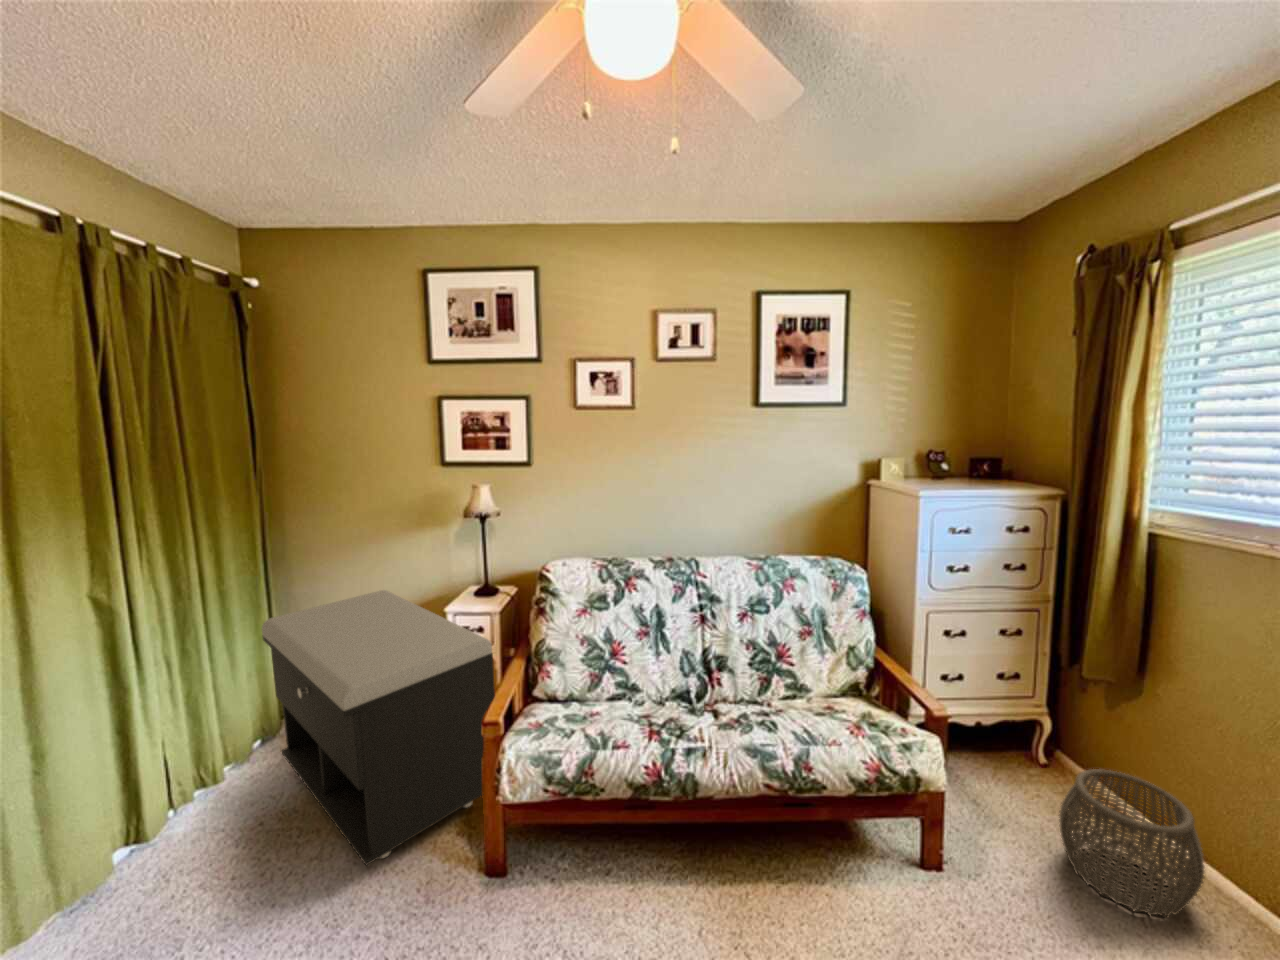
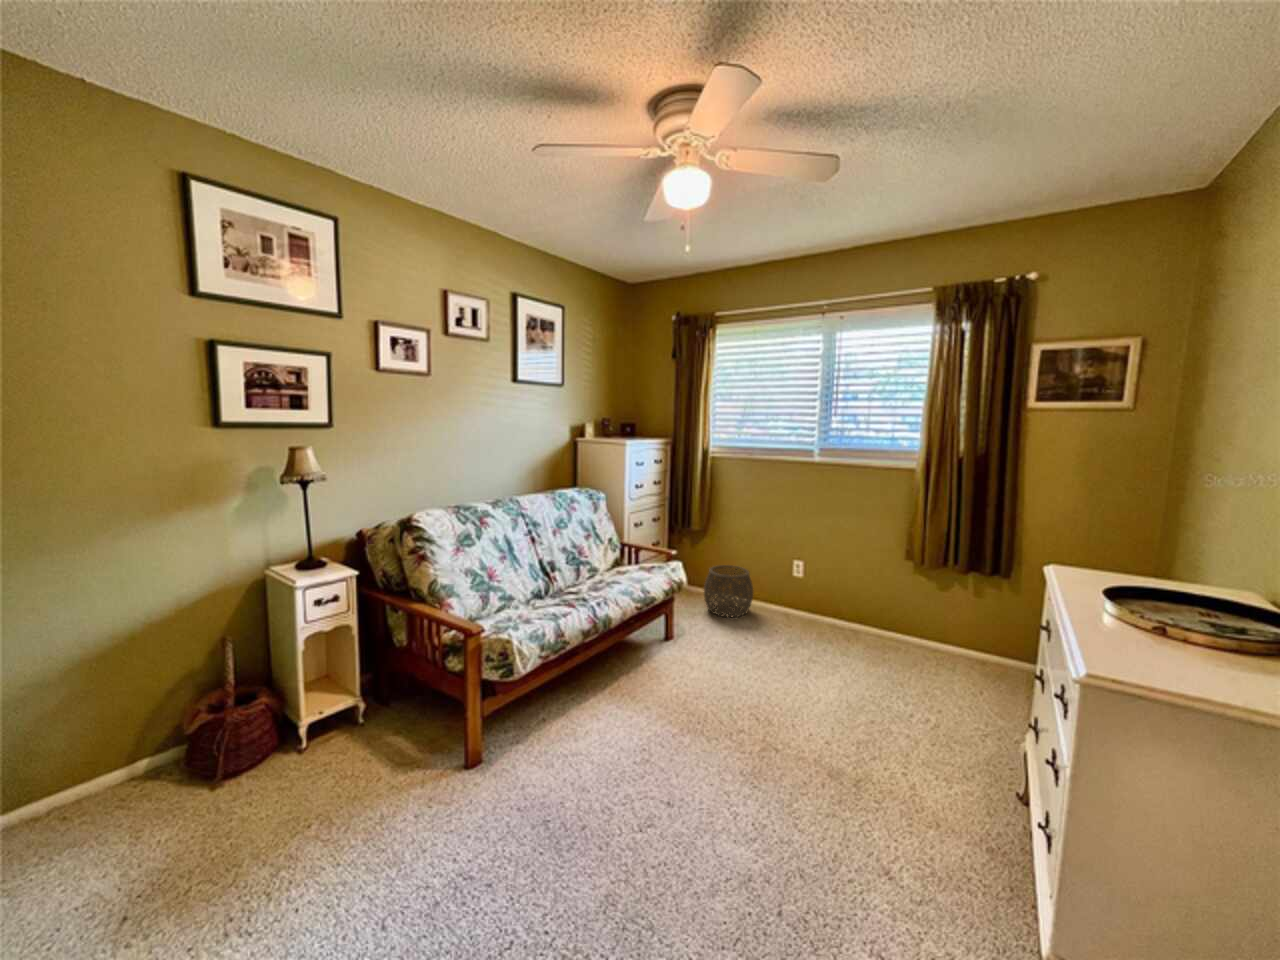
storage bench: present [262,590,495,865] -> none [10,581,421,872]

